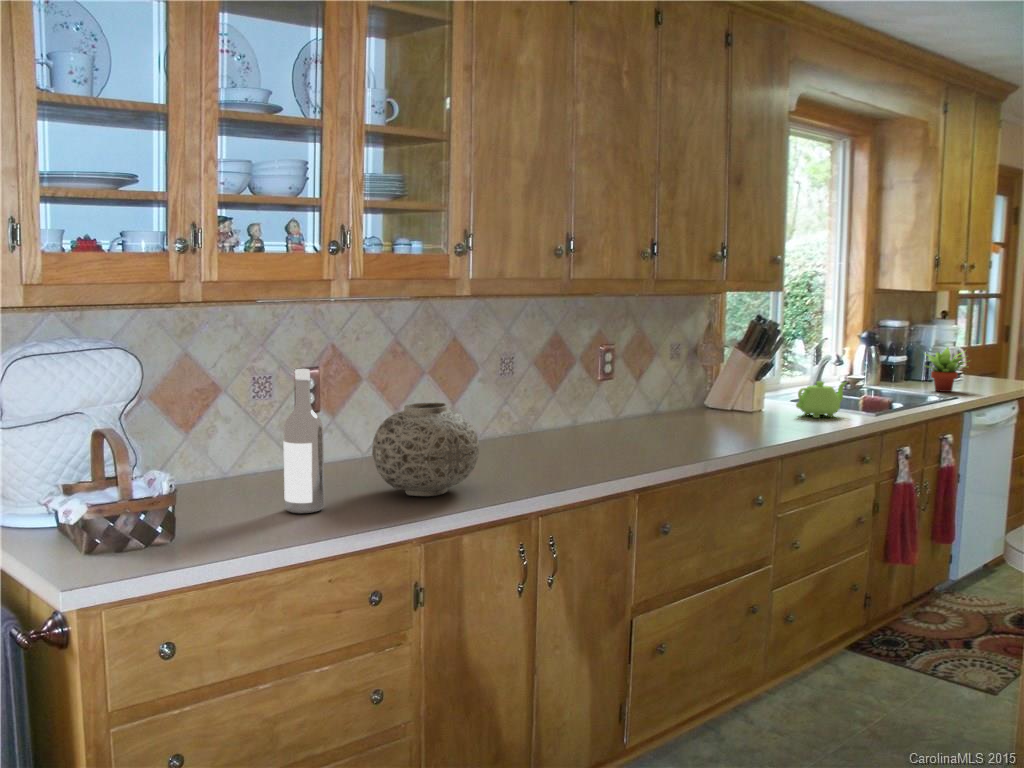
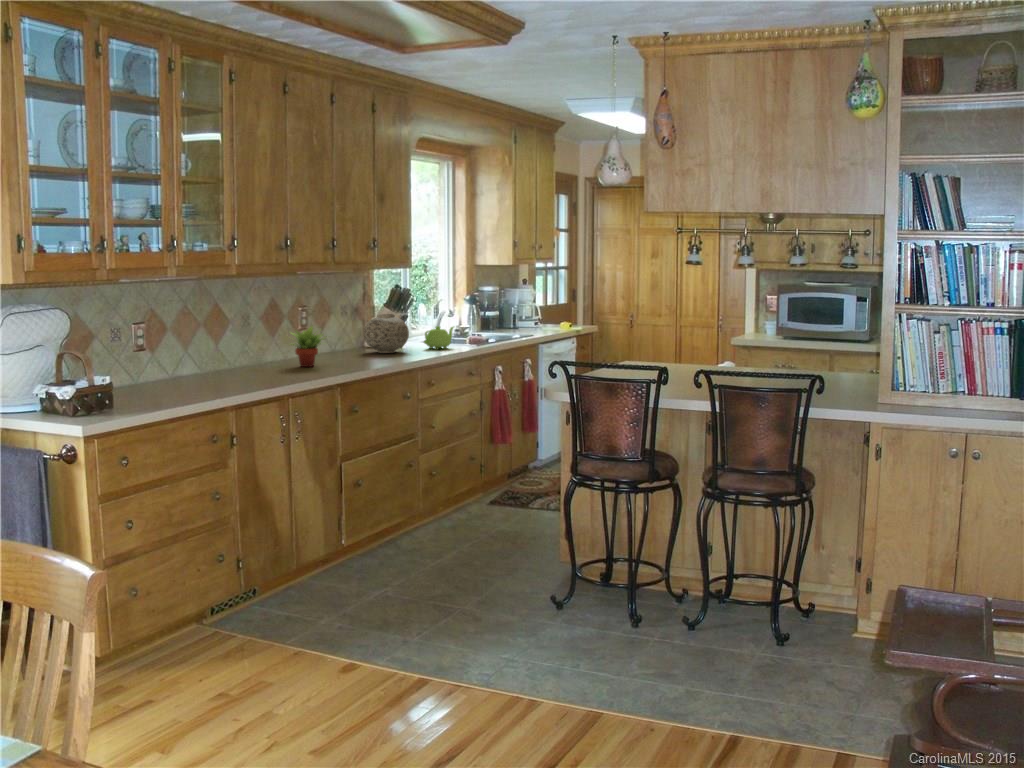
succulent plant: present [925,347,966,392] -> present [290,326,323,367]
wine bottle: present [284,369,324,513] -> none [148,317,173,396]
vase: present [372,403,479,496] -> present [364,314,409,353]

